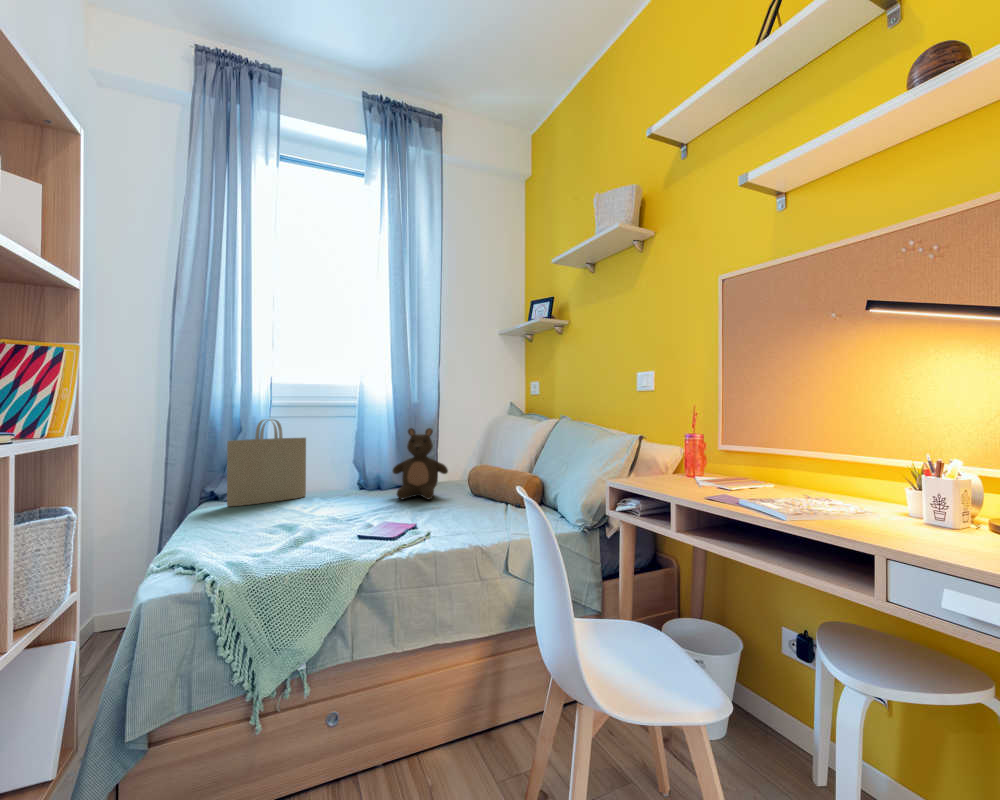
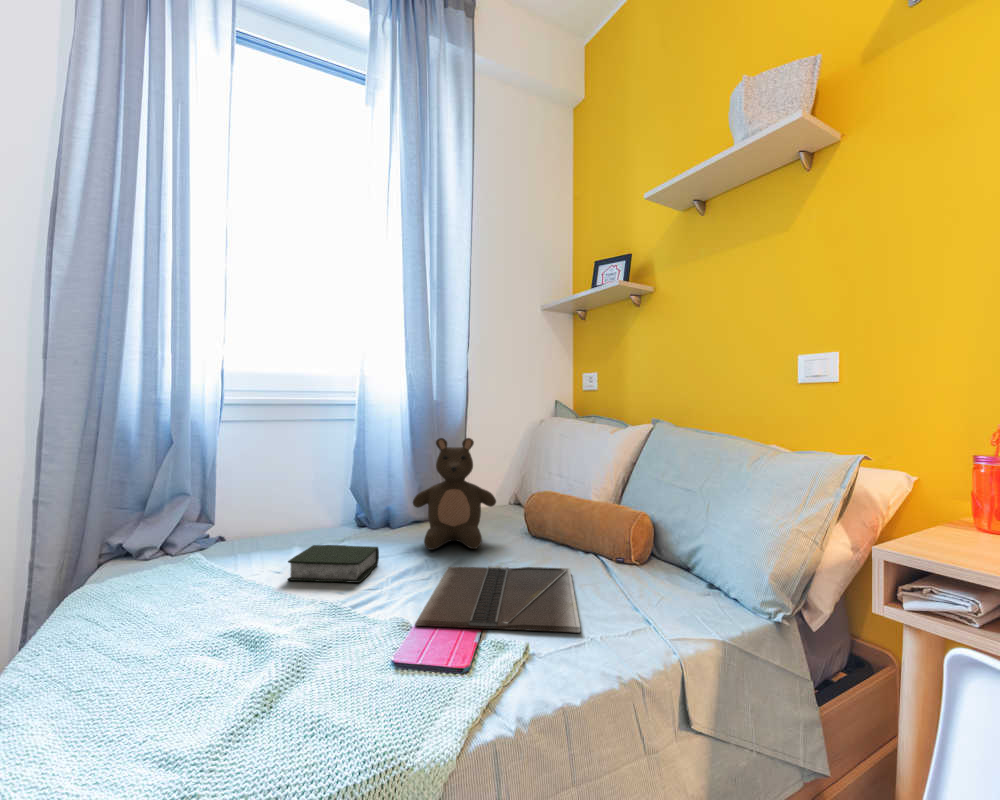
tote bag: present [227,419,306,506] -> none [144,425,279,572]
book: none [310,493,366,512] -> present [288,545,379,583]
laptop: none [375,506,480,530] -> present [415,566,580,633]

